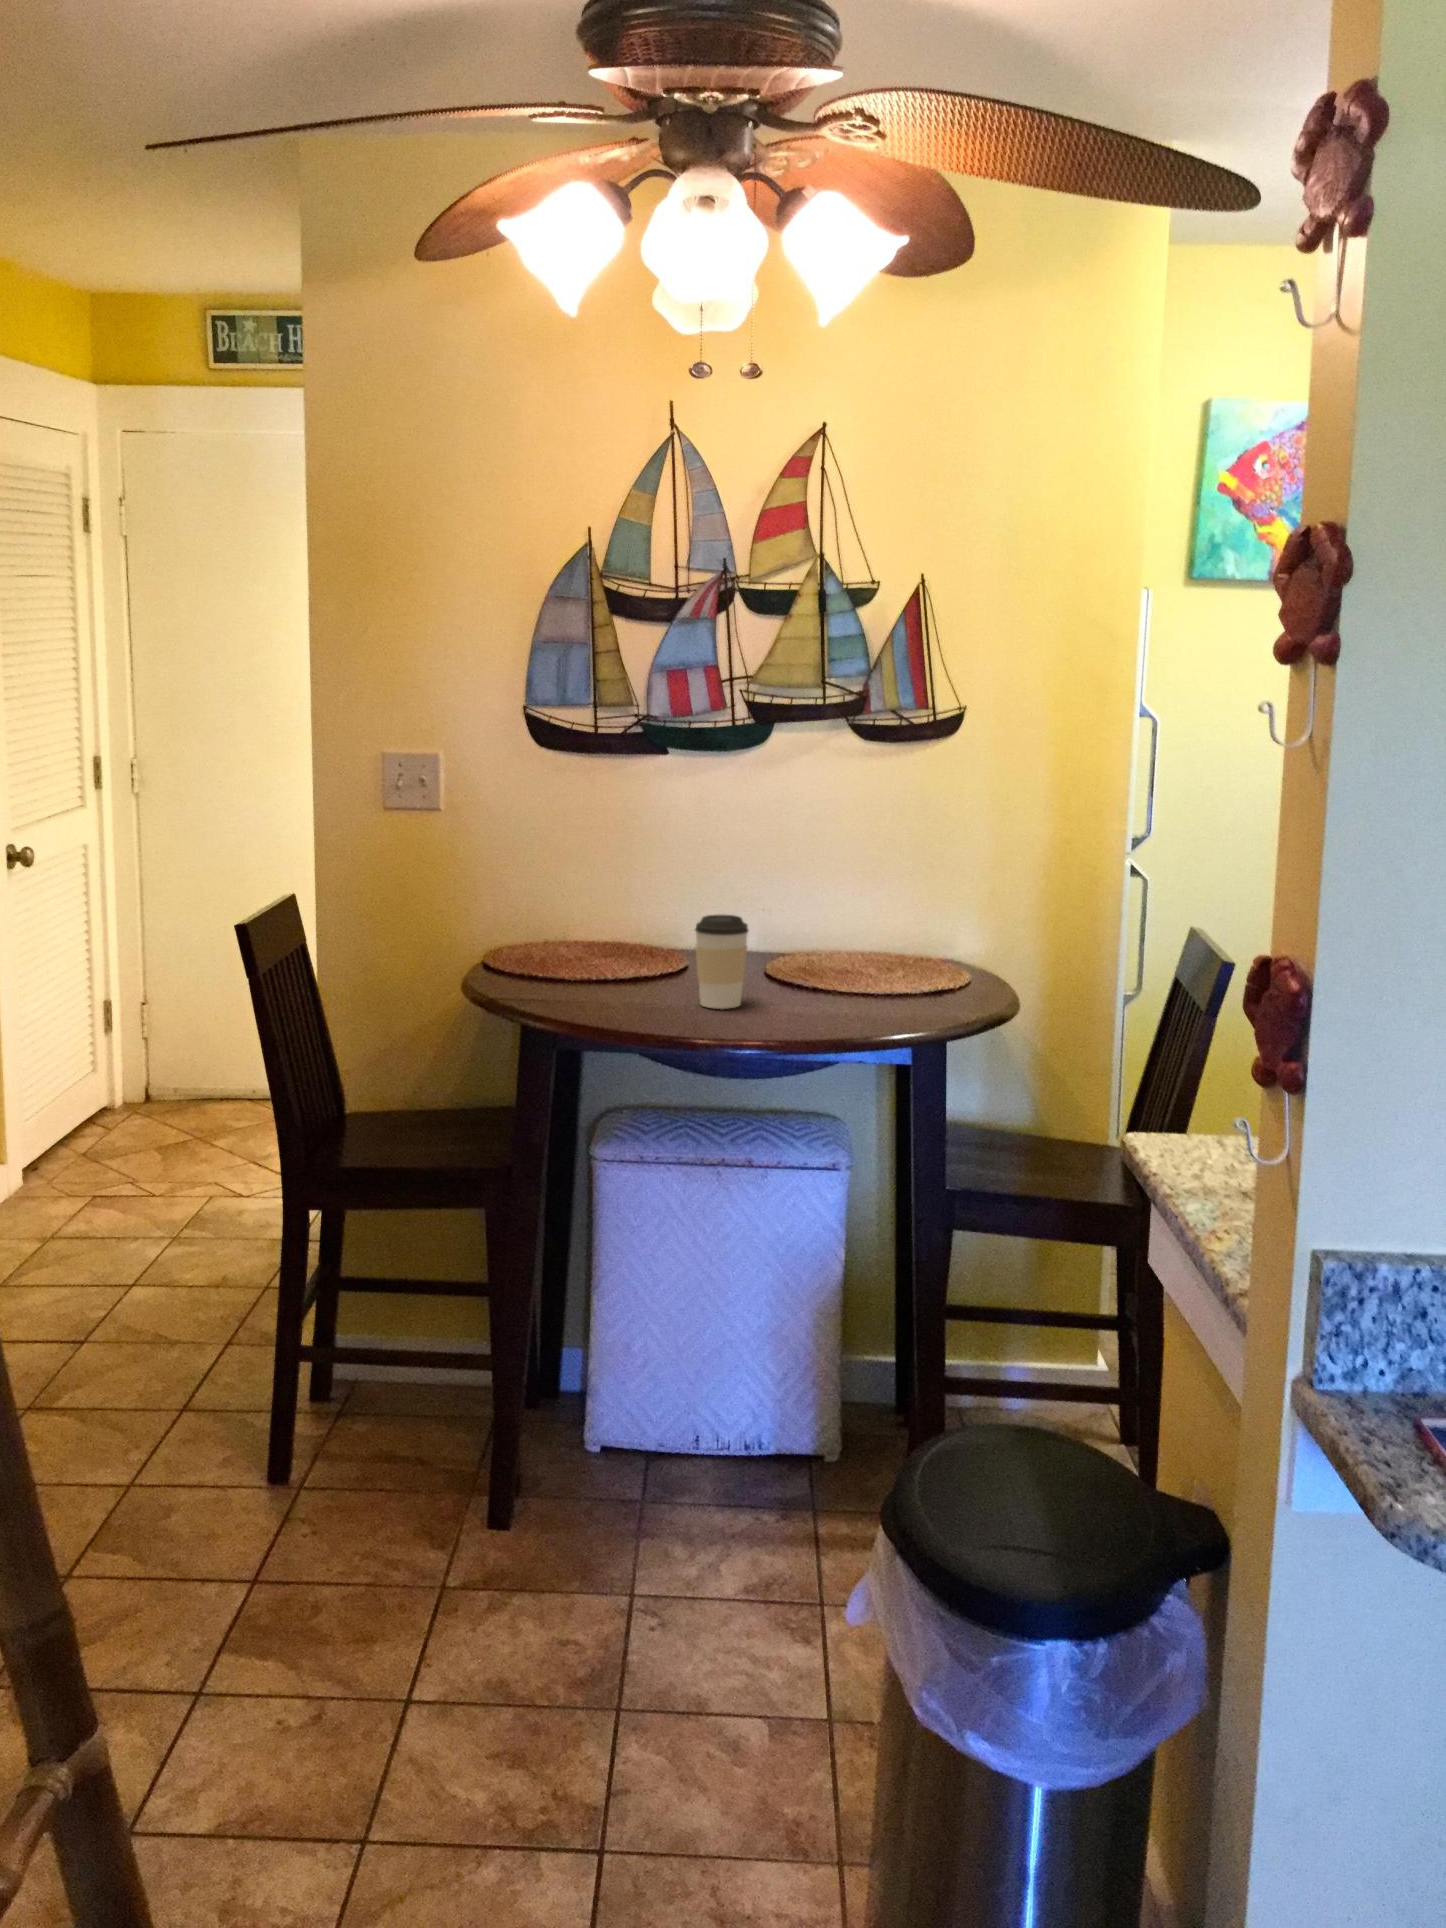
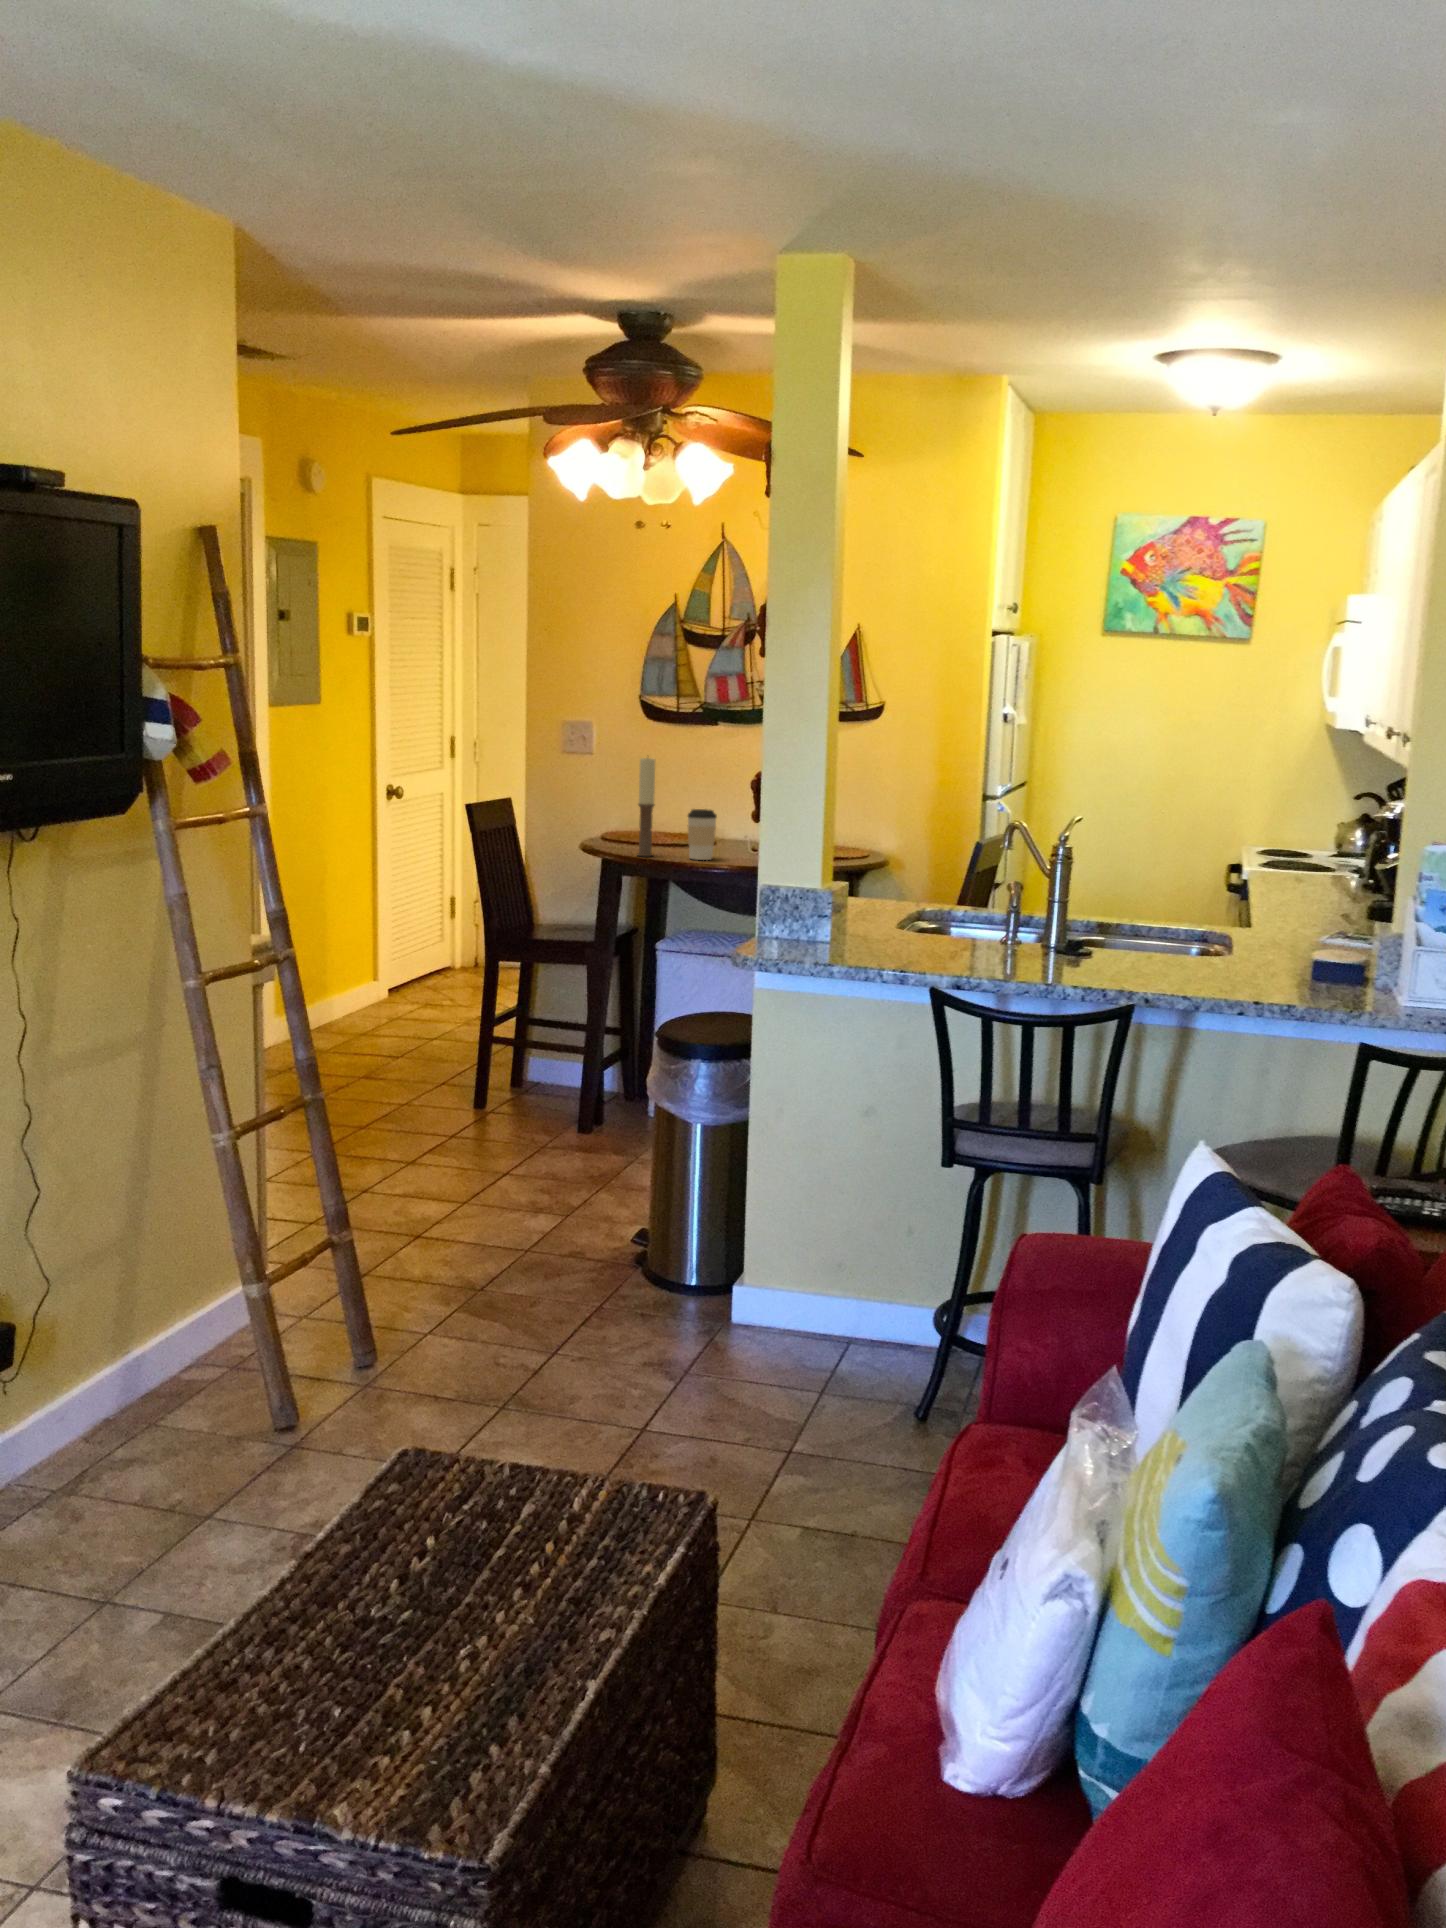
candle: none [604,825,636,1009] -> present [638,758,655,856]

